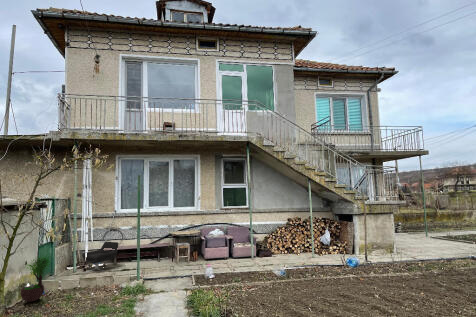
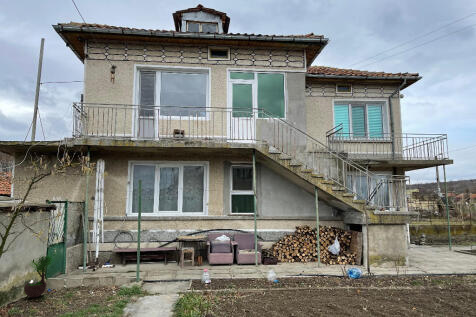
lounge chair: present [82,241,119,271] -> none [92,243,127,272]

